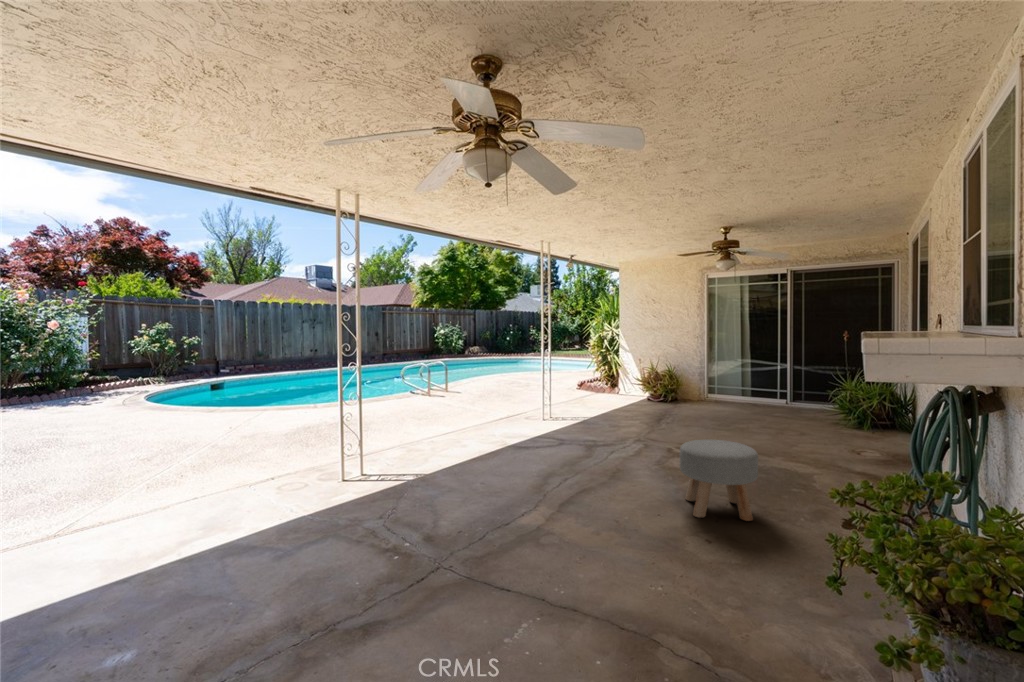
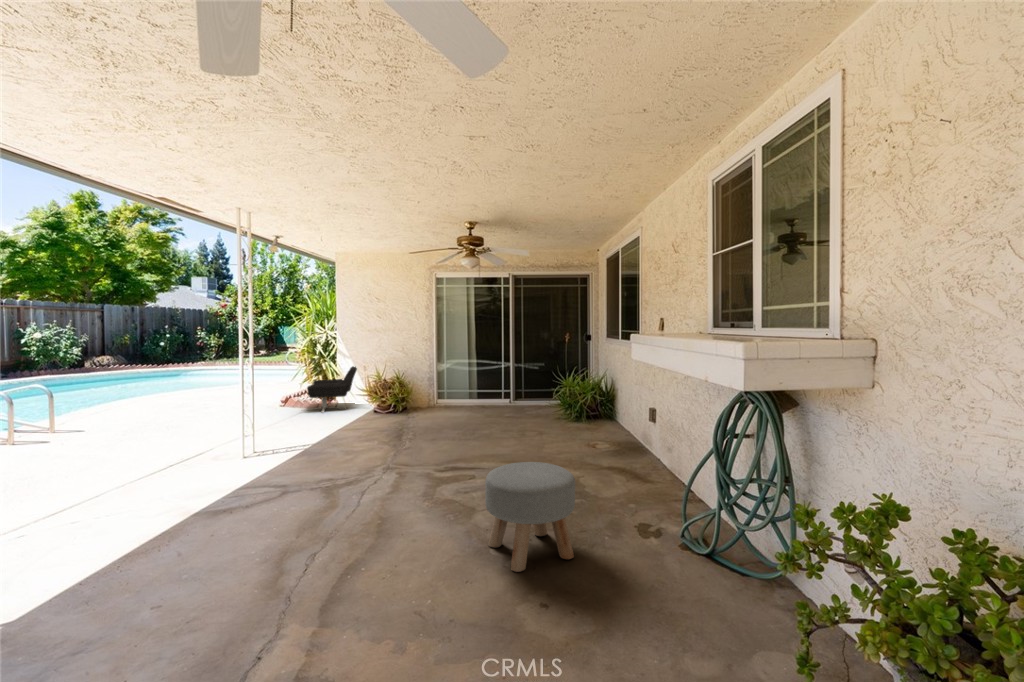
lounge chair: none [590,360,635,396] -> present [307,366,357,413]

